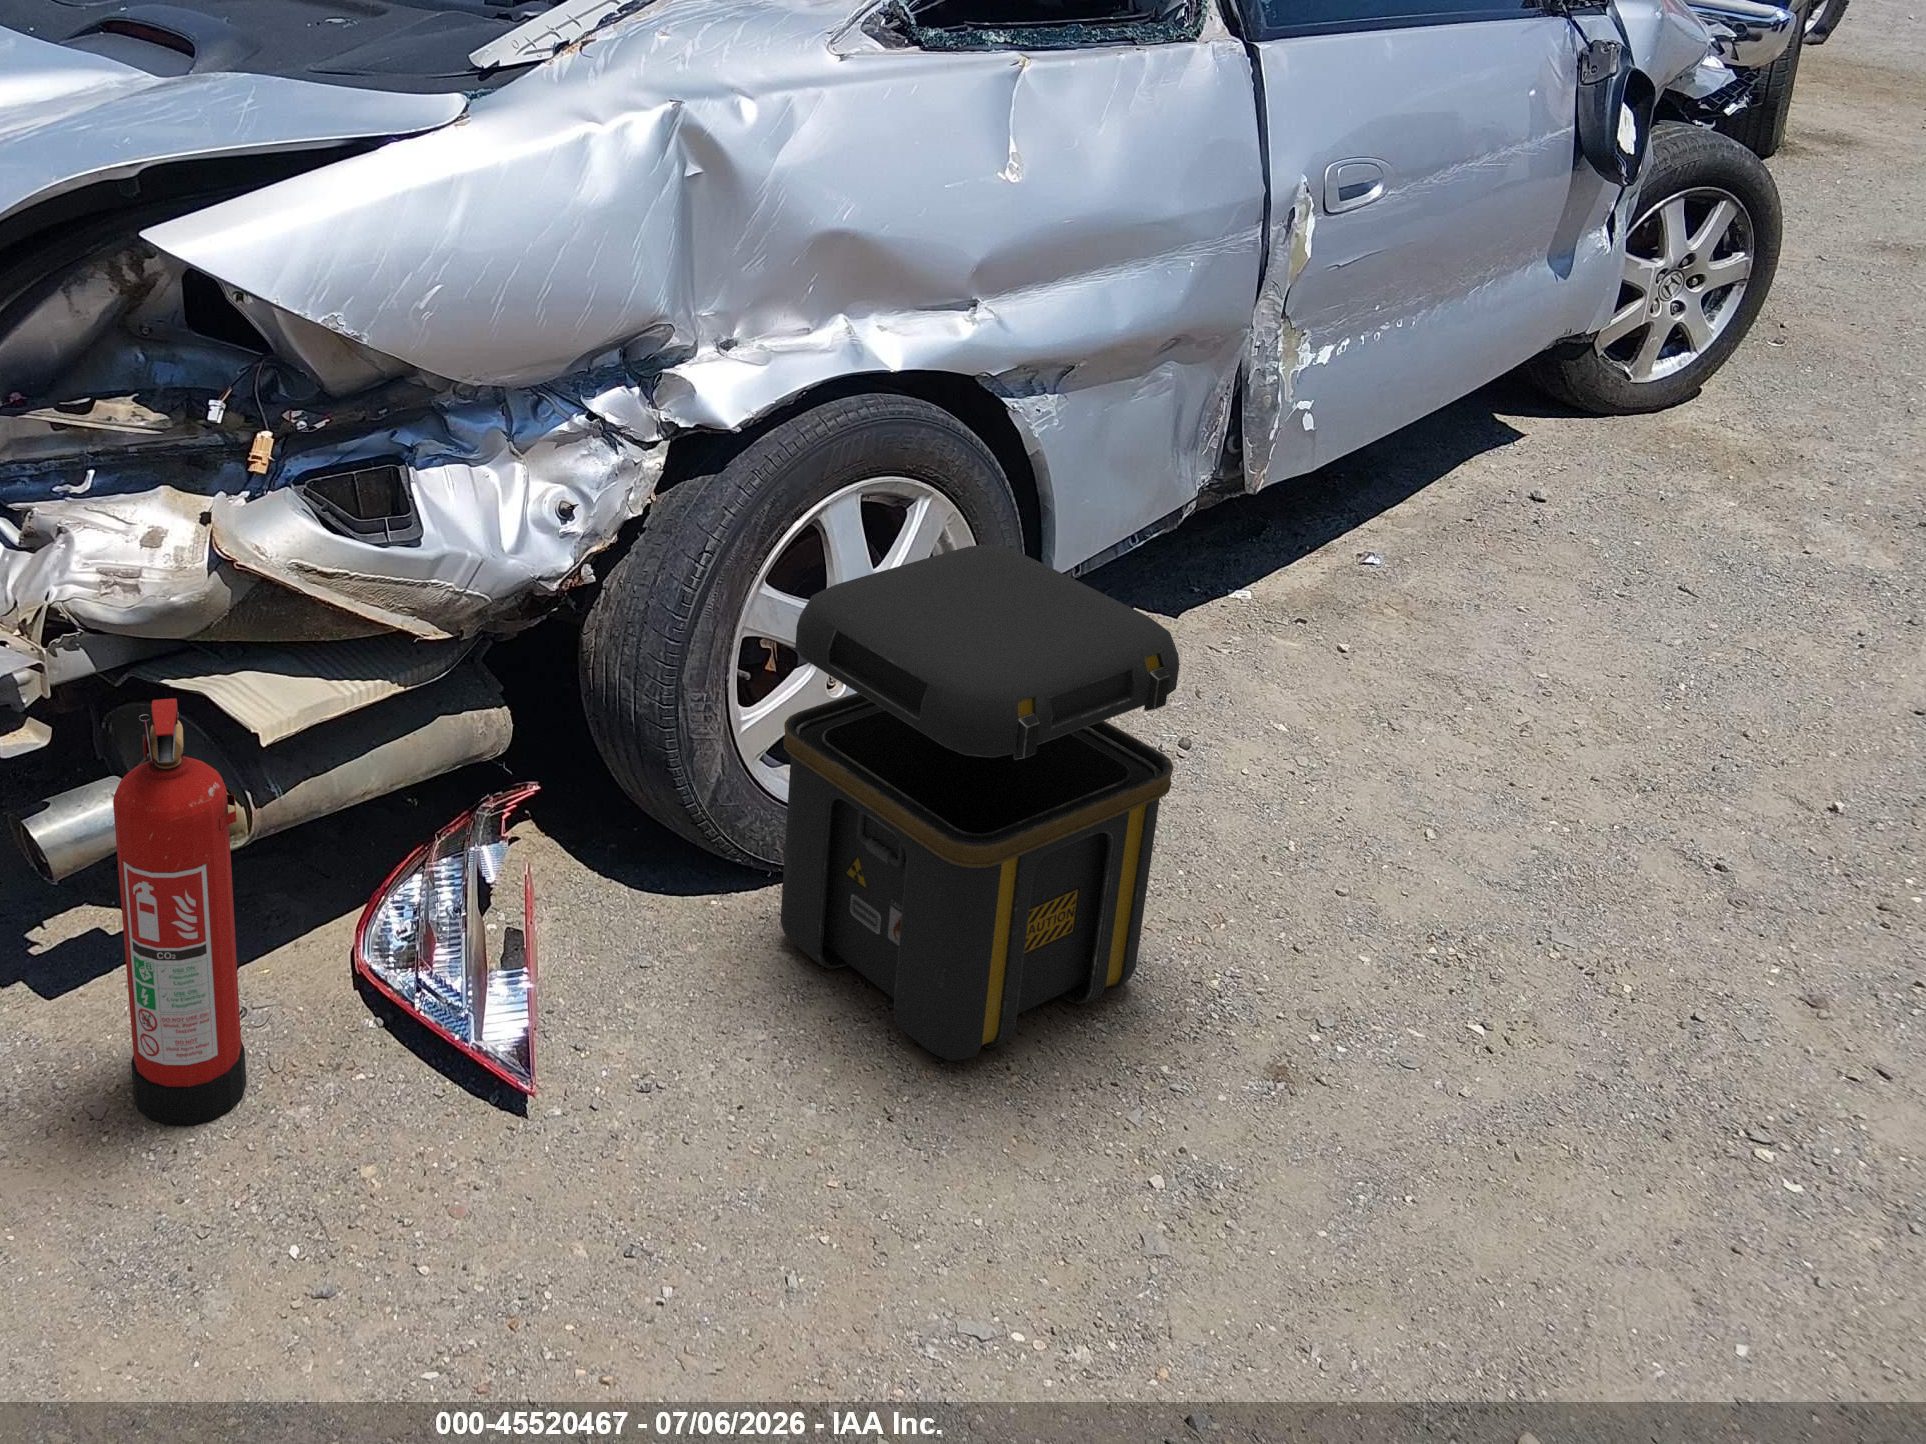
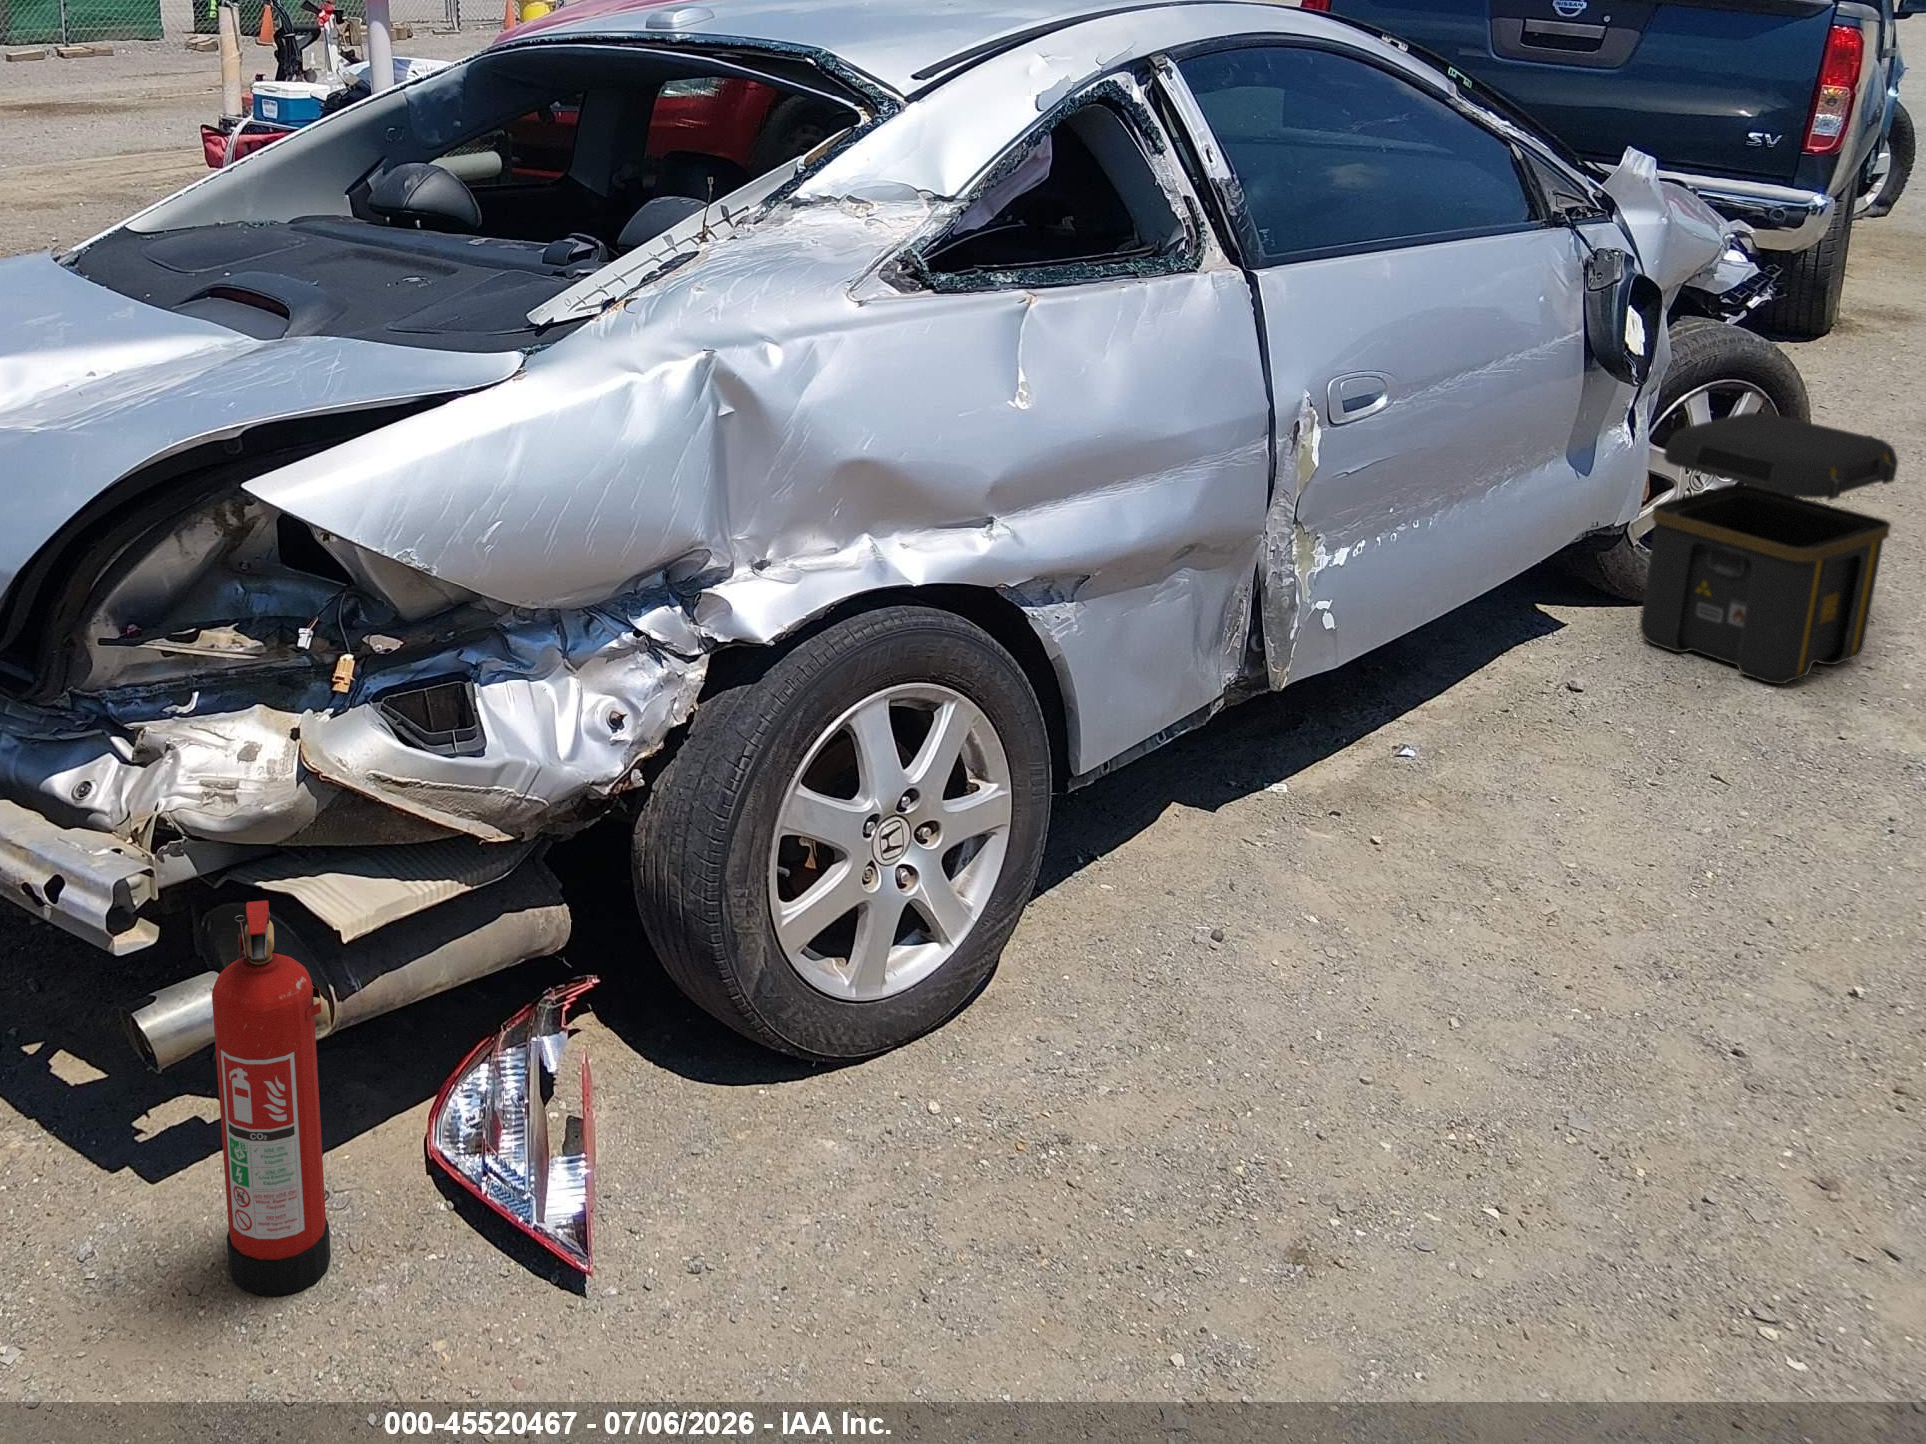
toolbox: present [781,545,1179,1061] -> present [1640,412,1898,684]

